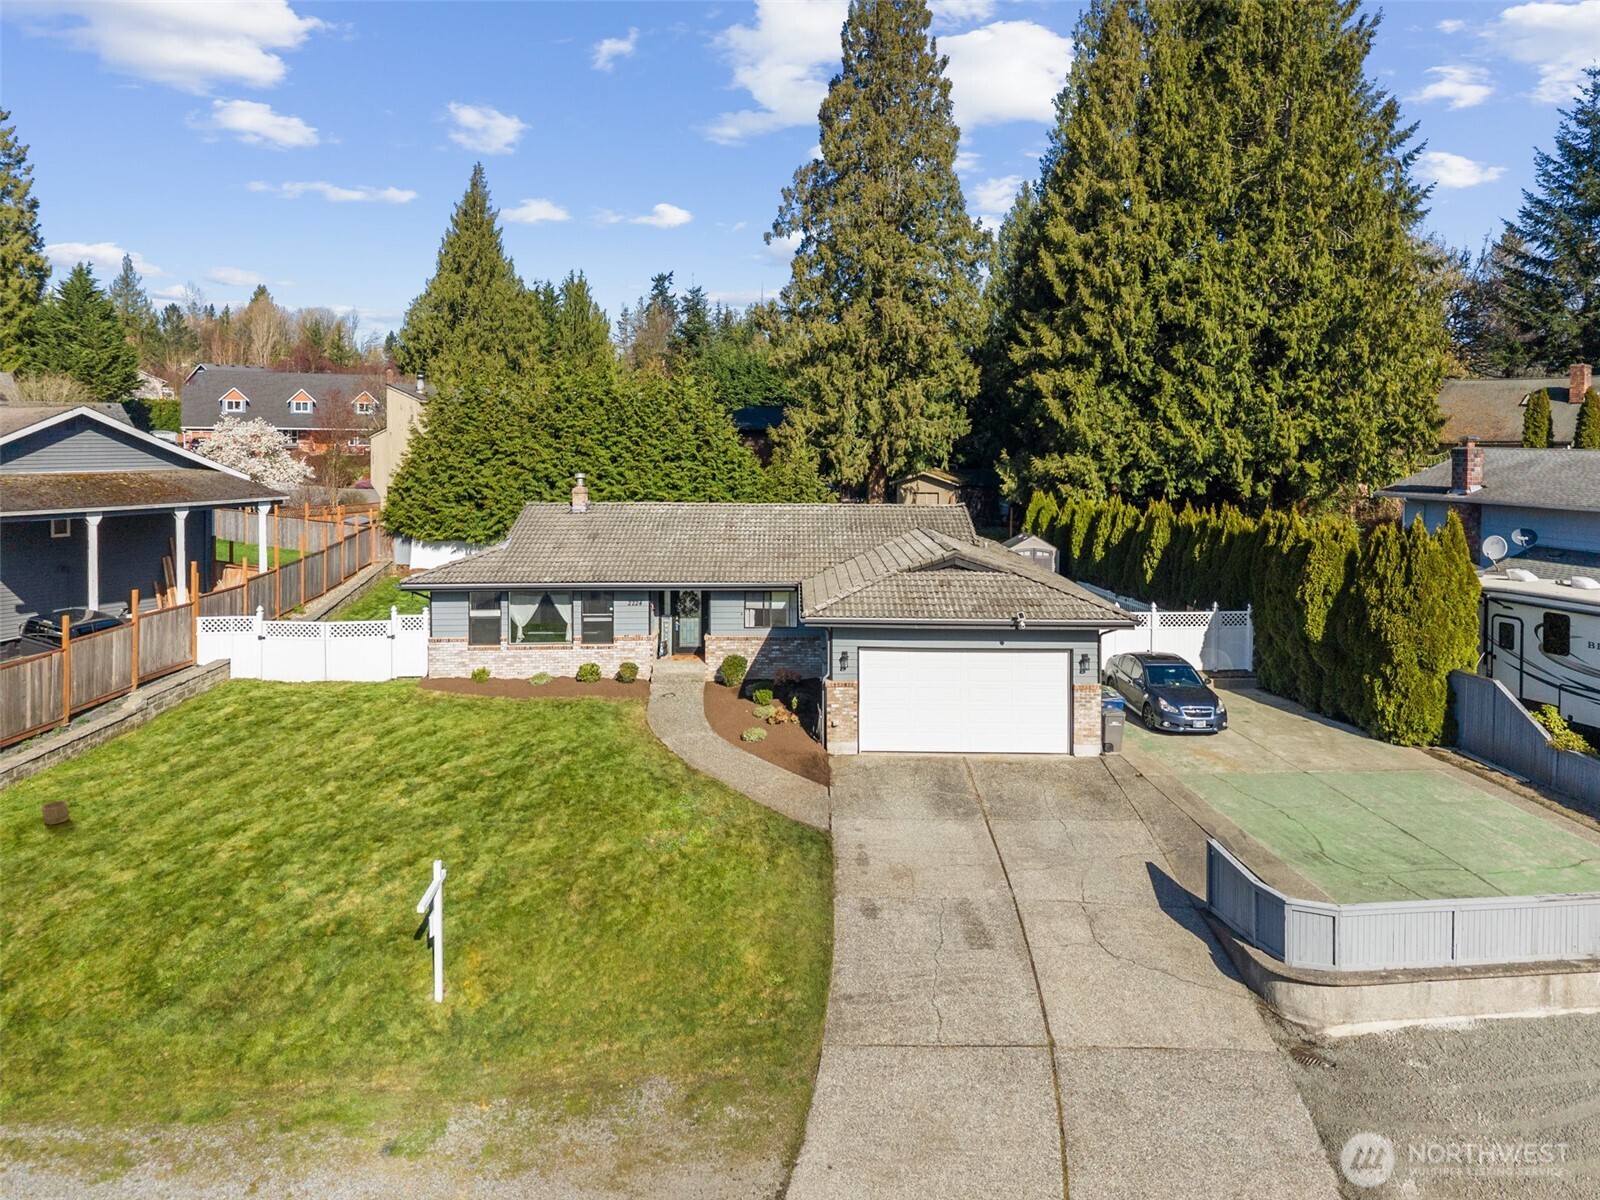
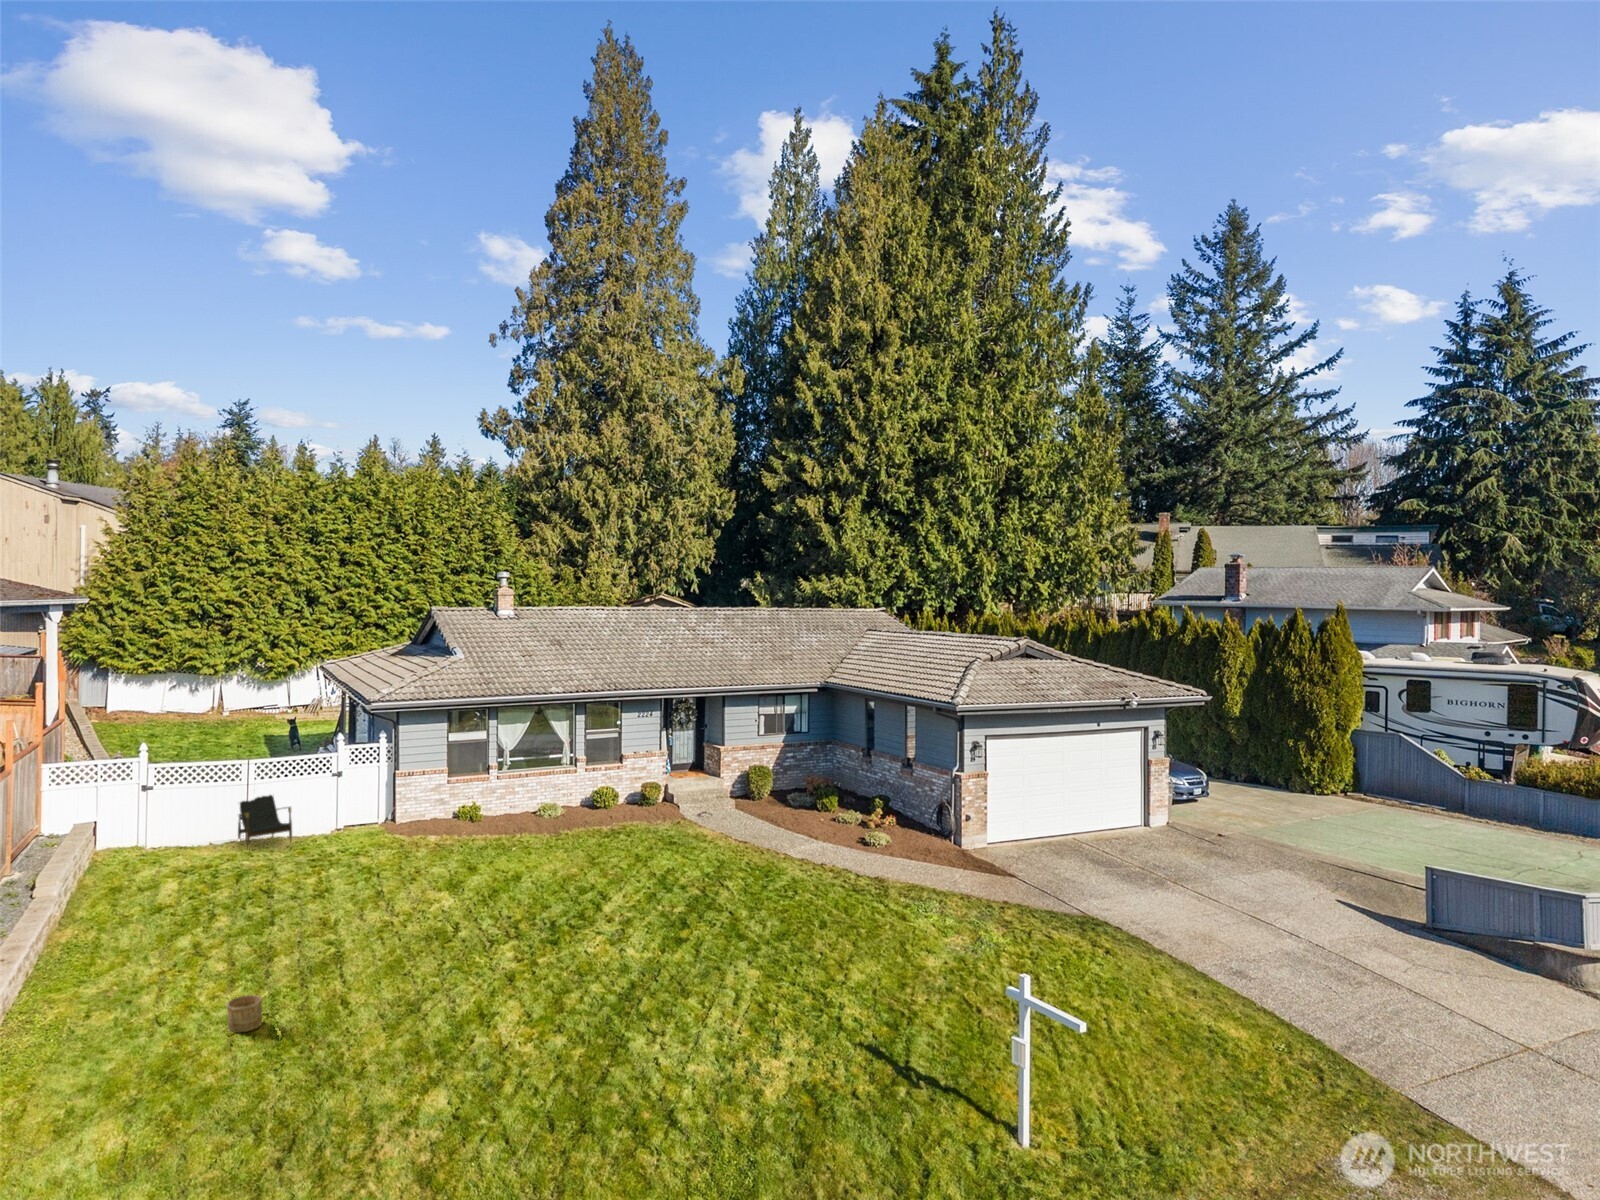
lounge chair: none [295,646,332,689] -> present [238,795,292,849]

